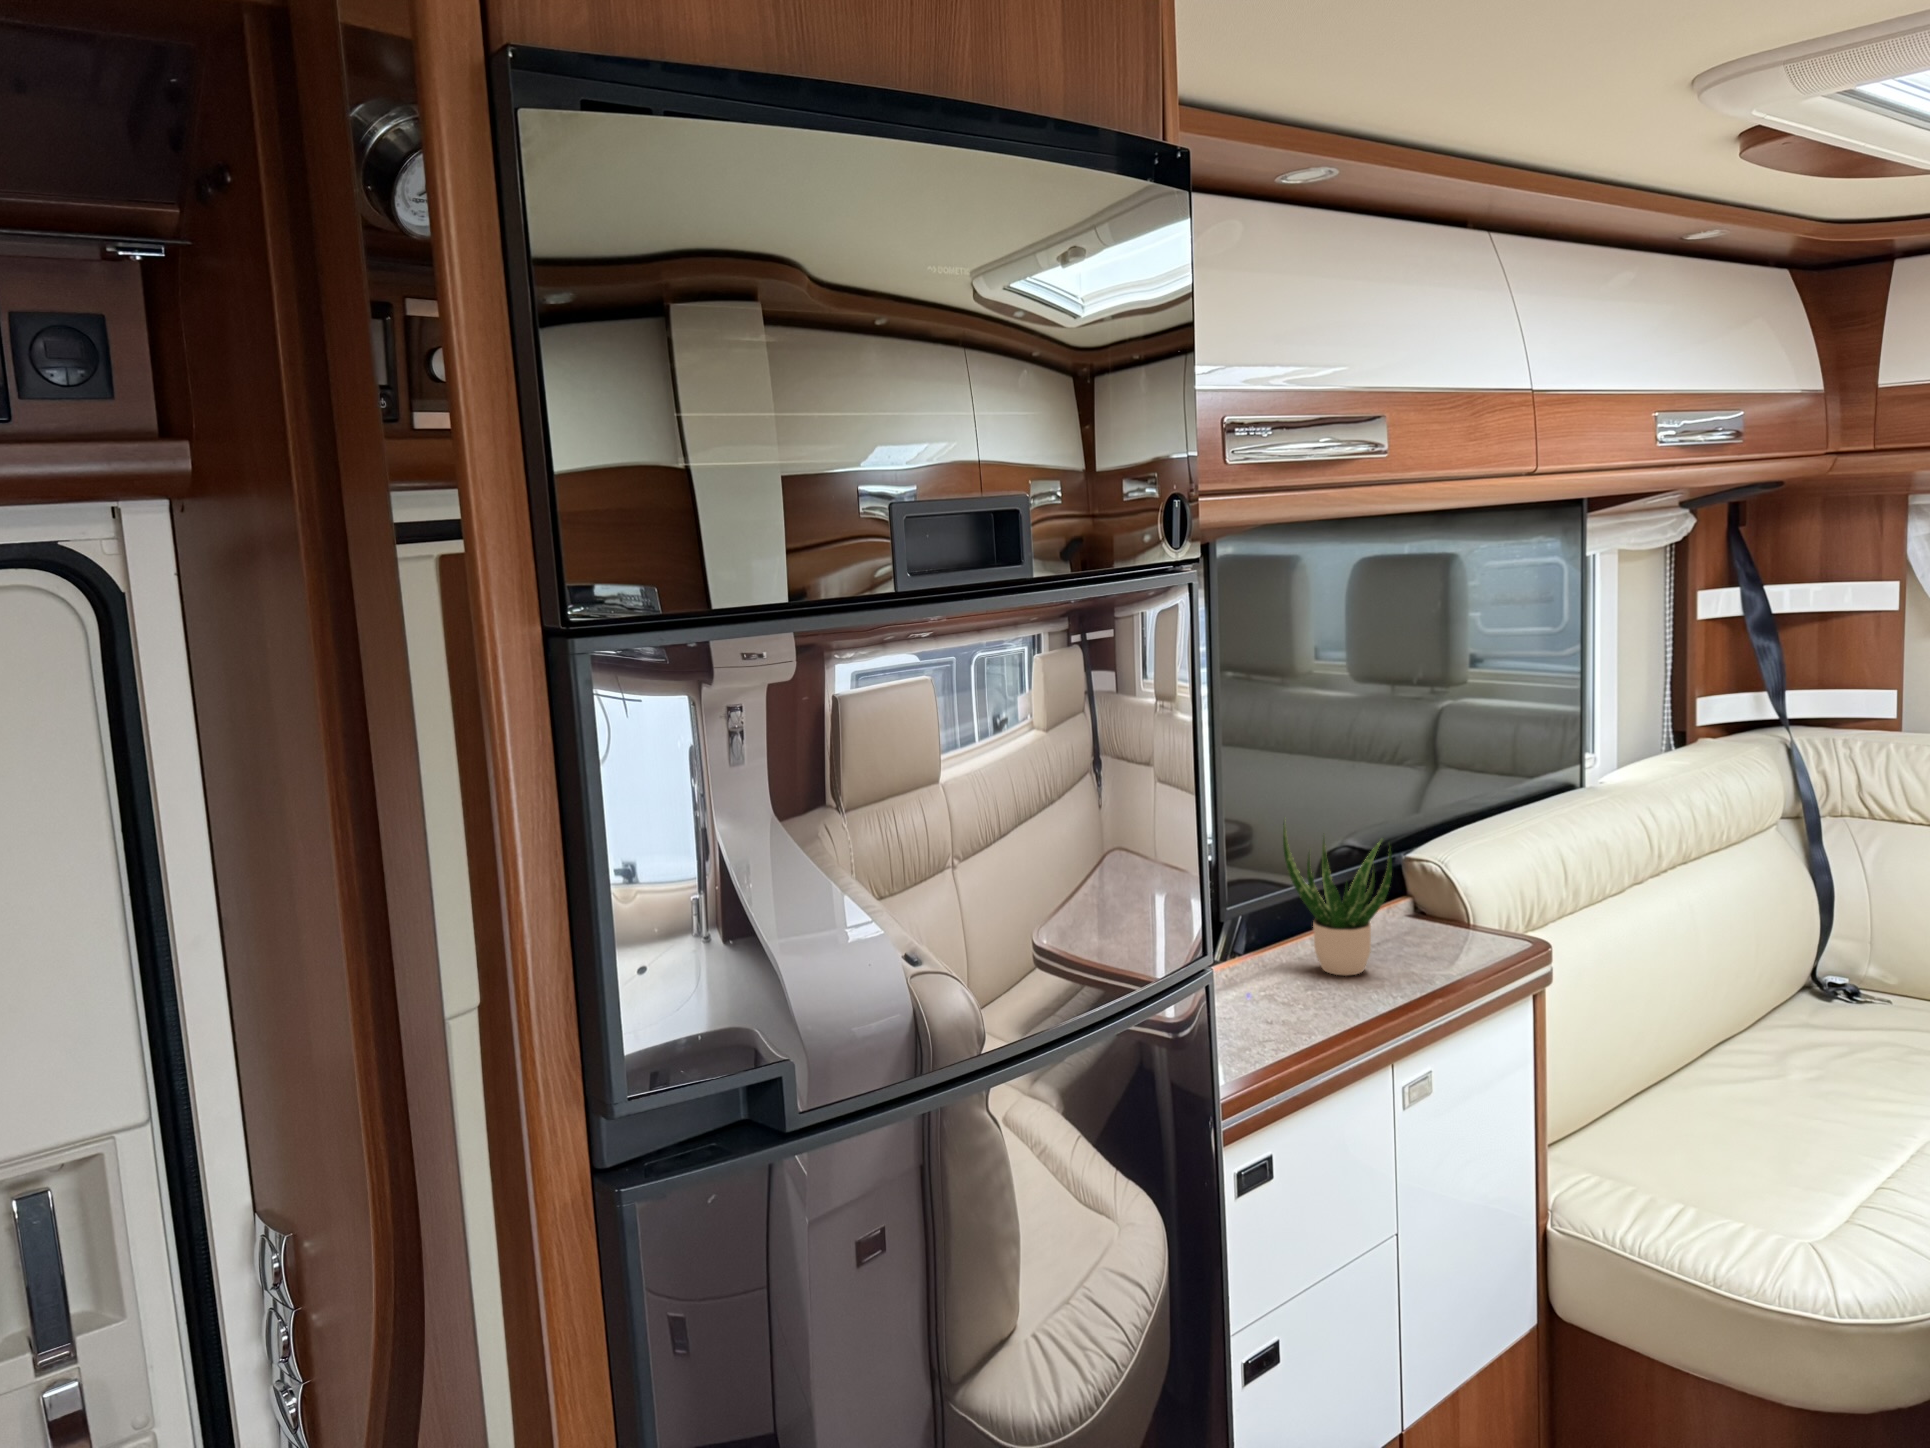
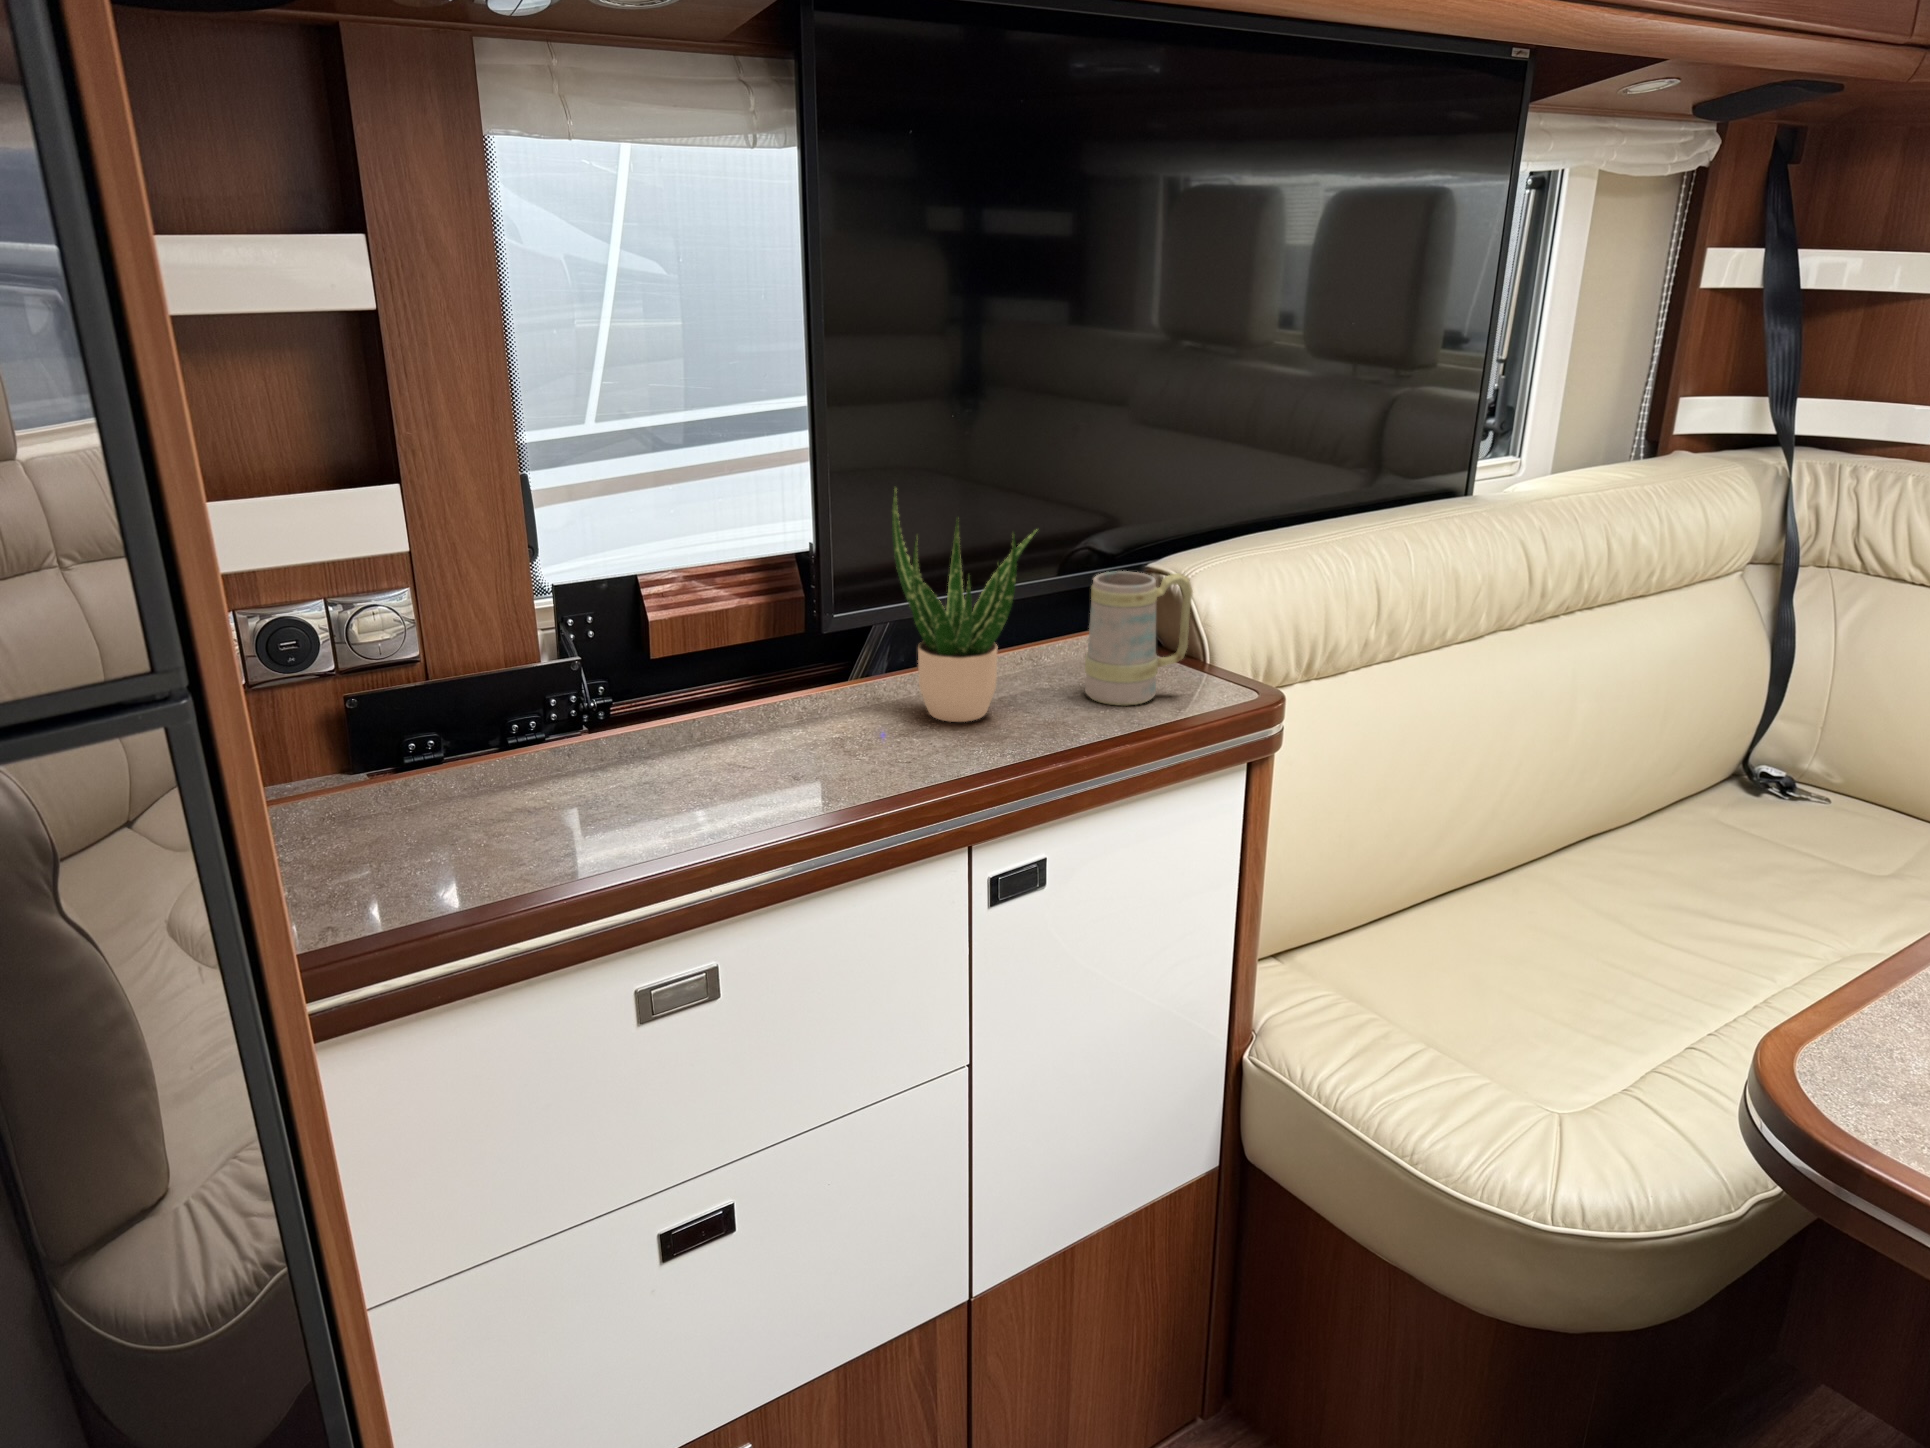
mug: none [1408,860,1481,957] -> present [1085,571,1193,706]

